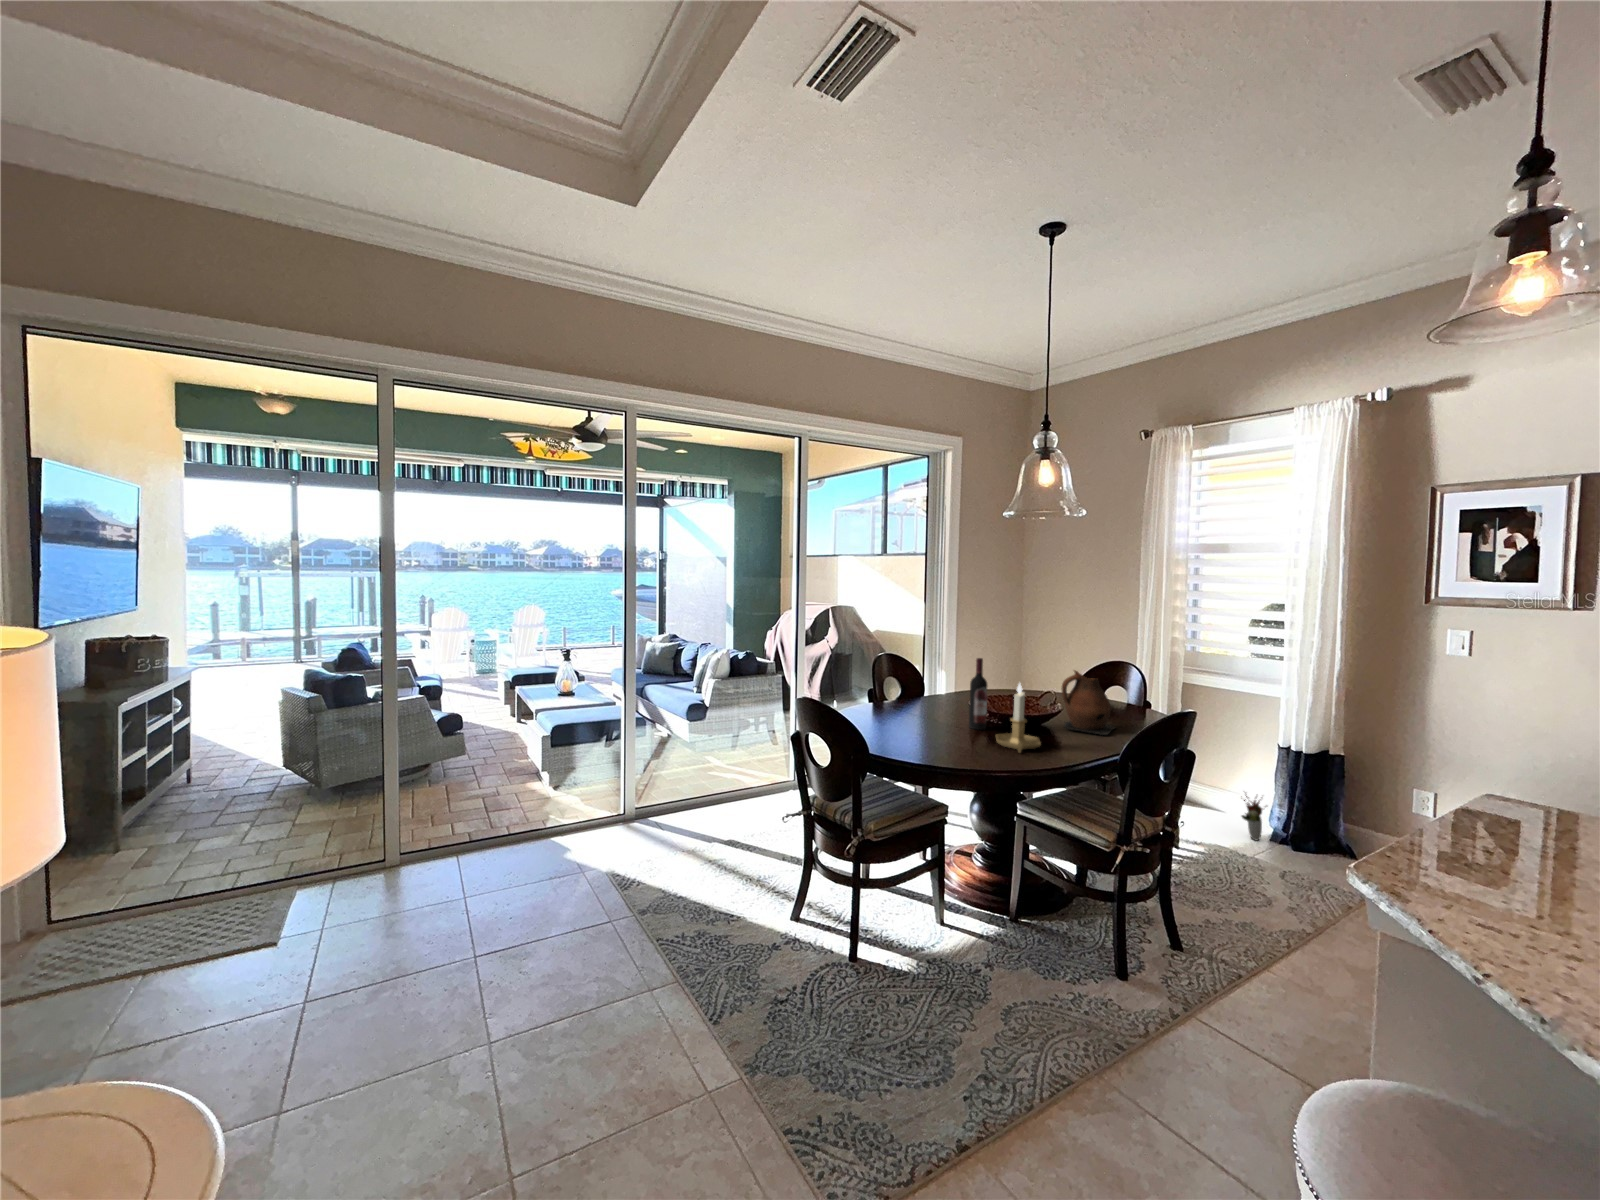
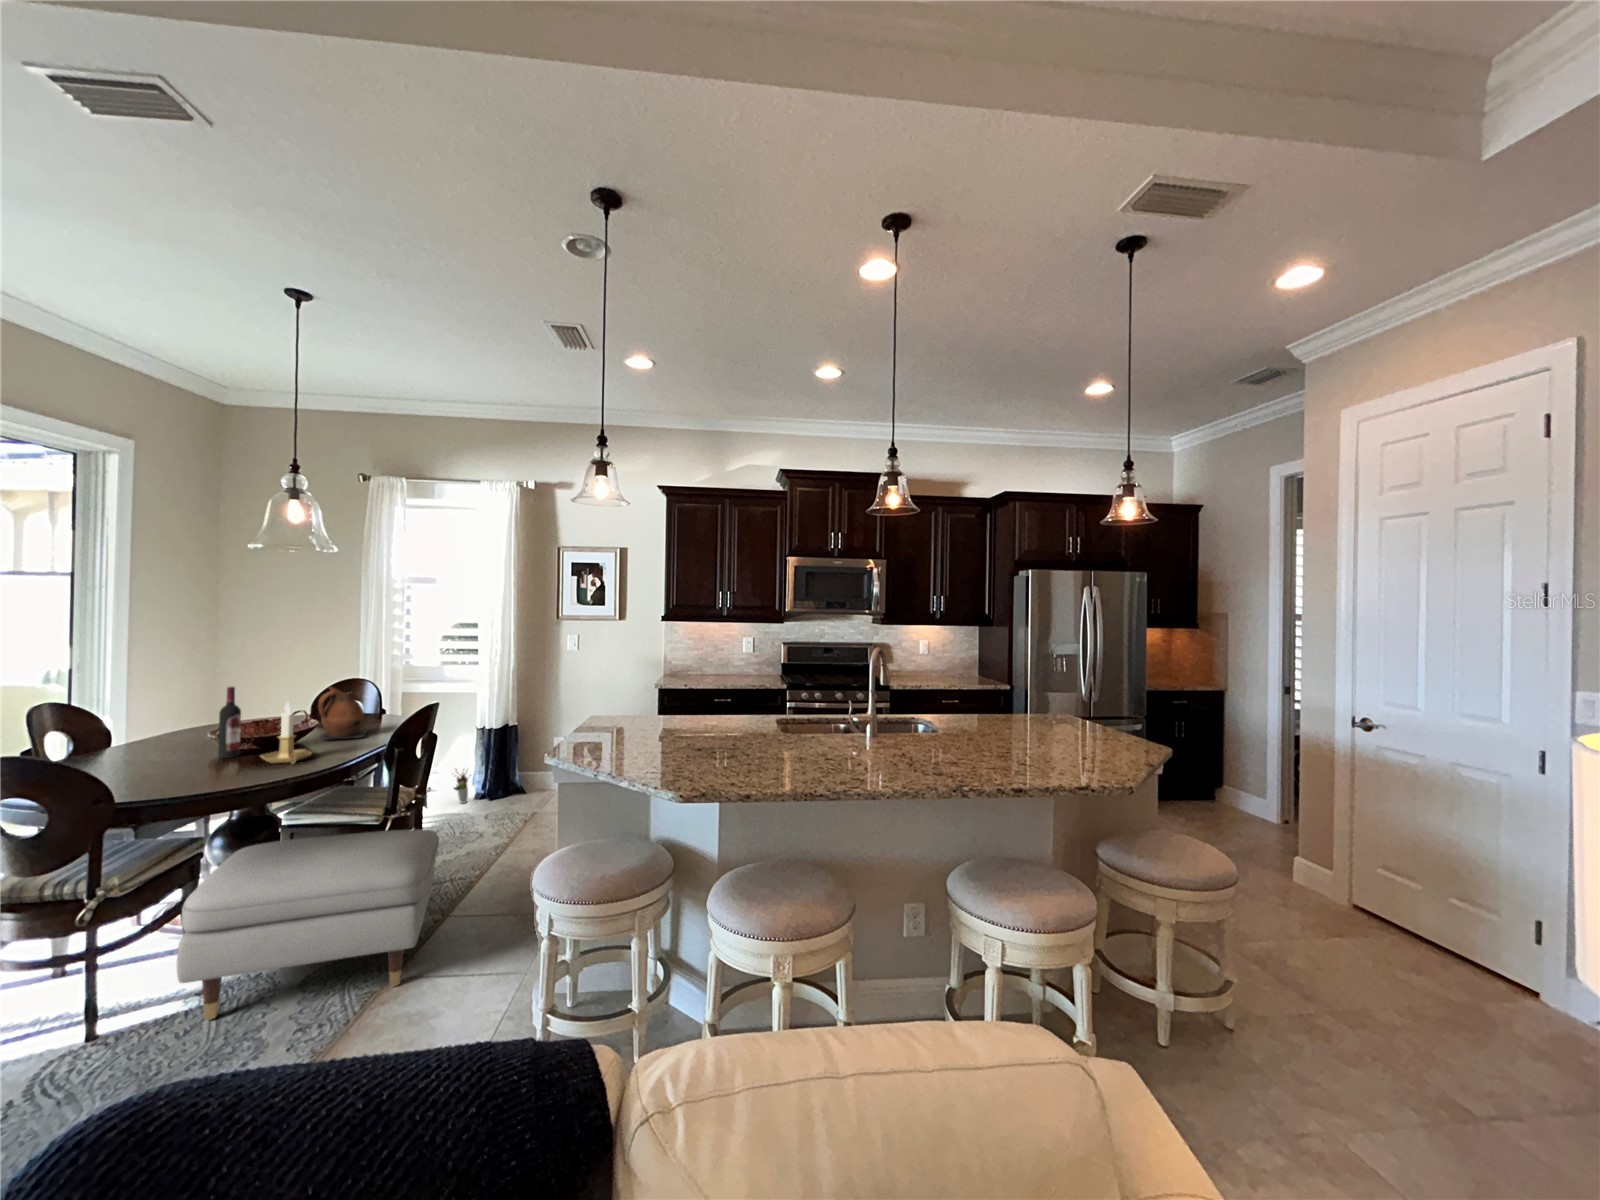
ottoman: none [897,828,1180,1093] -> present [177,829,439,1020]

